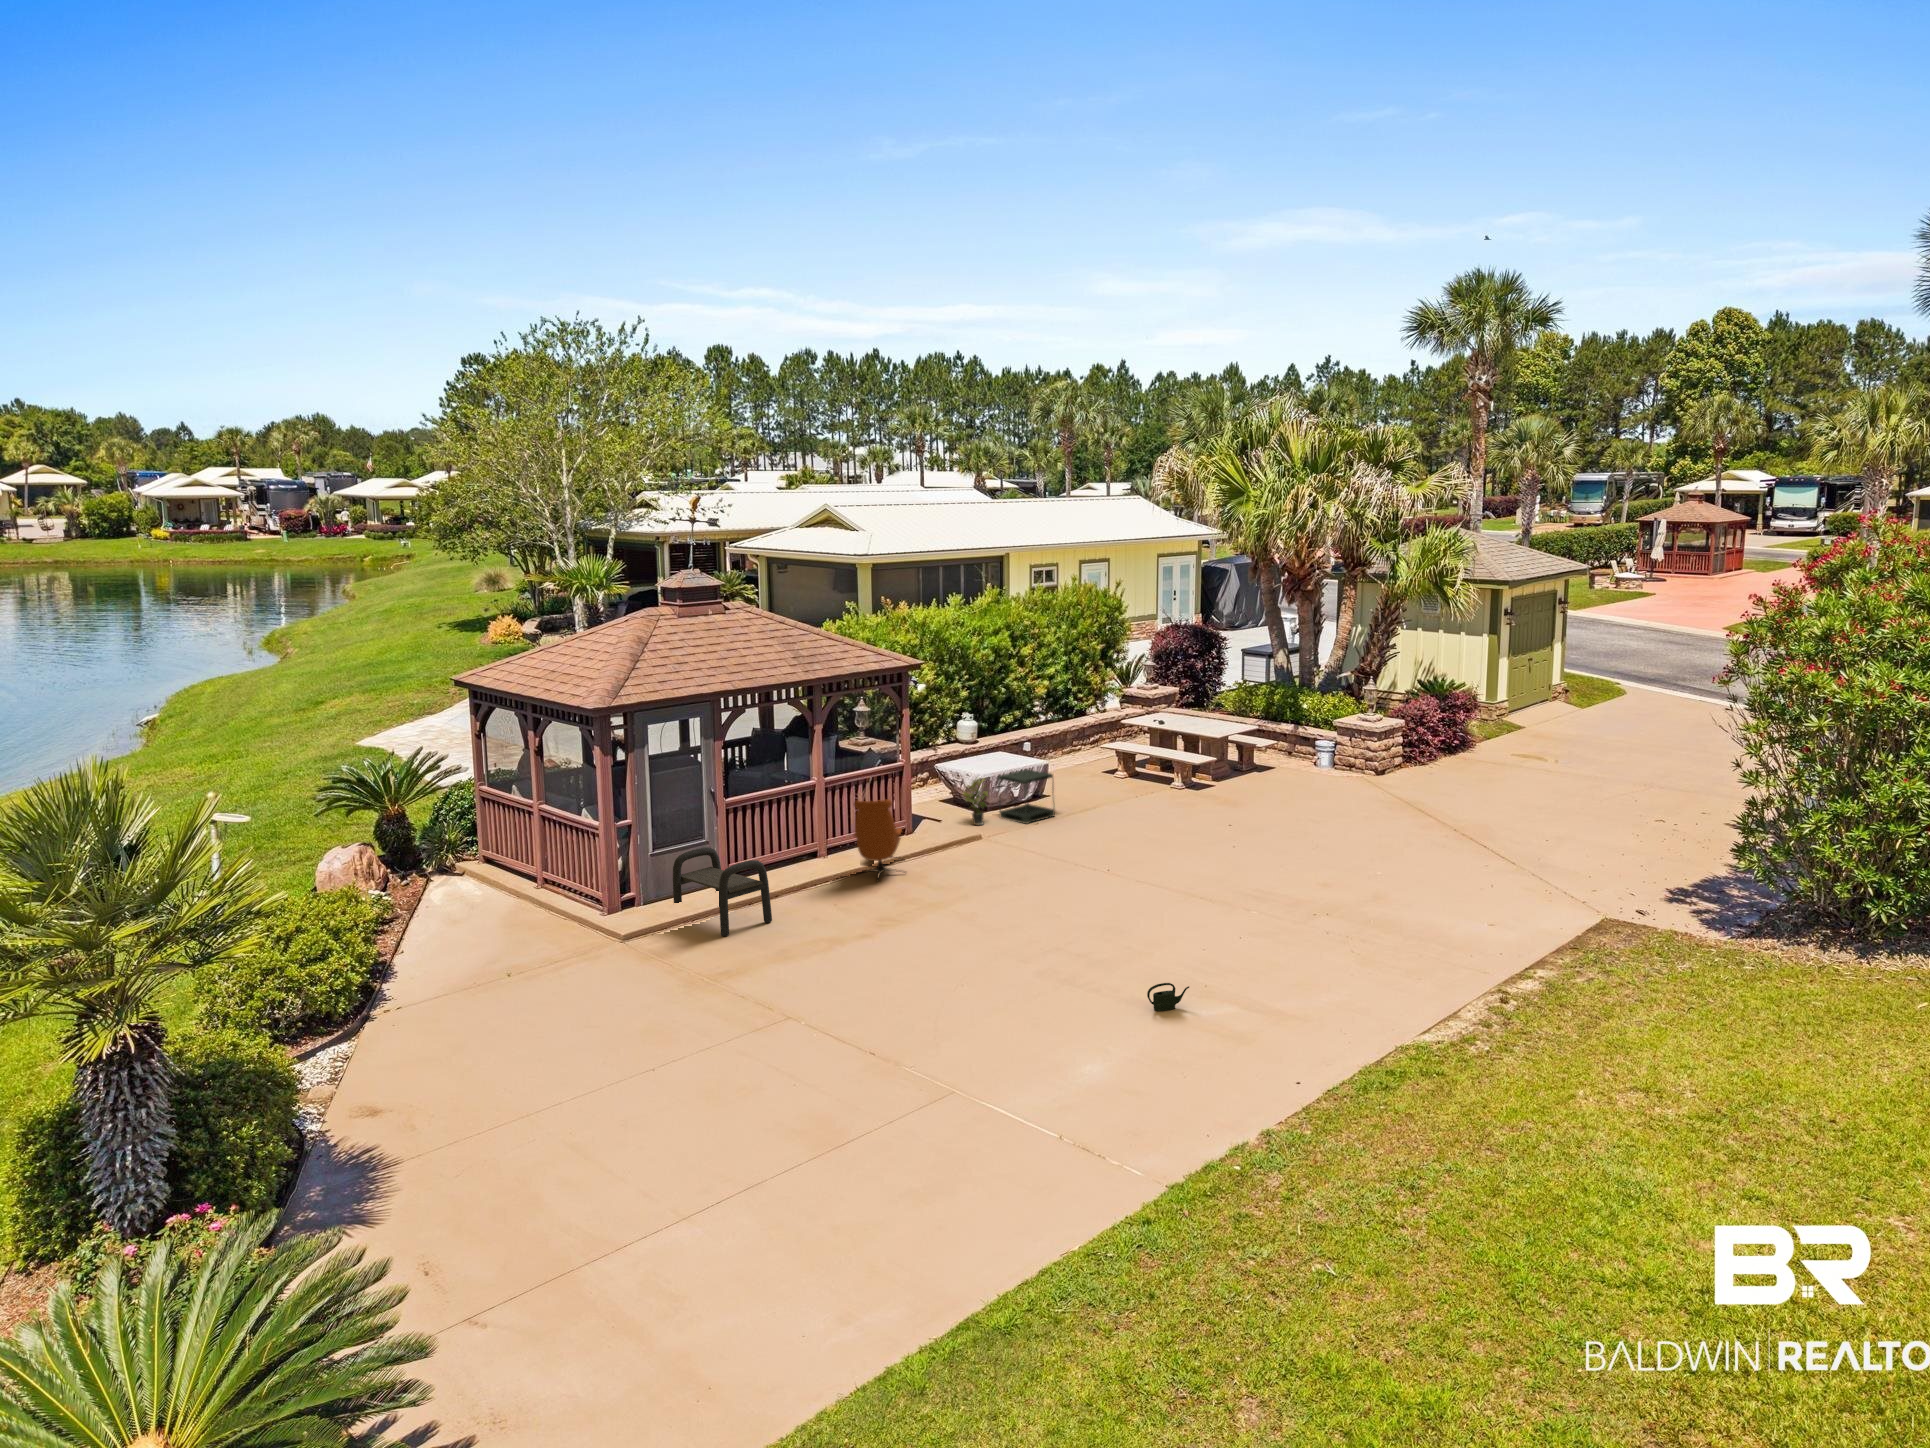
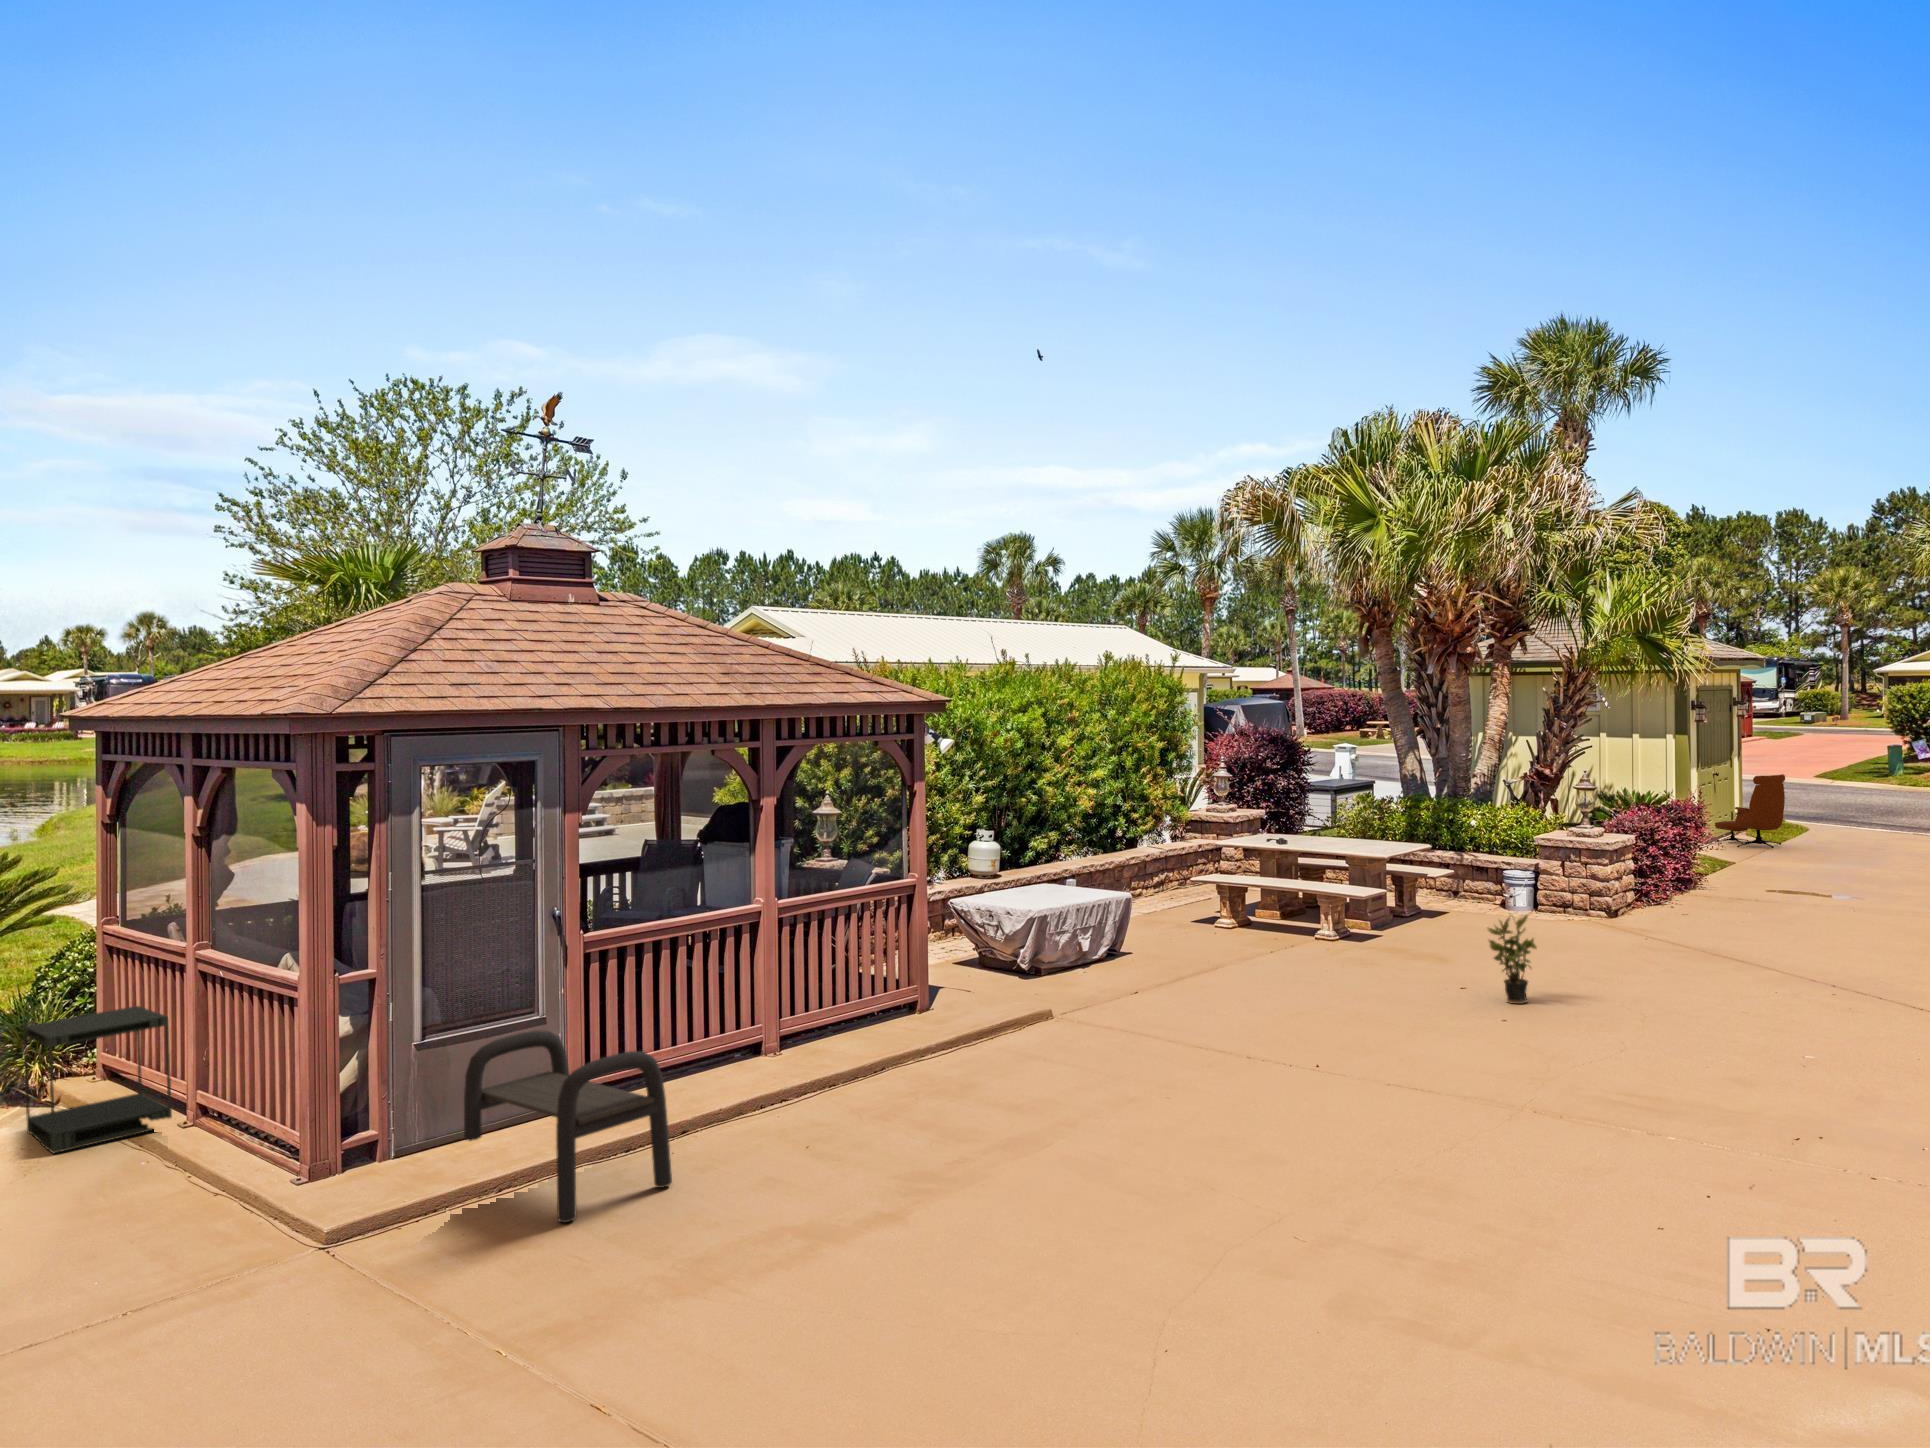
side table: present [998,769,1055,824] -> present [23,1006,172,1153]
potted plant: present [963,779,988,825] -> present [1488,913,1536,1004]
lounge chair: present [854,799,905,880] -> present [1715,774,1785,848]
watering can: present [1147,983,1189,1011] -> none [1676,1331,1772,1414]

